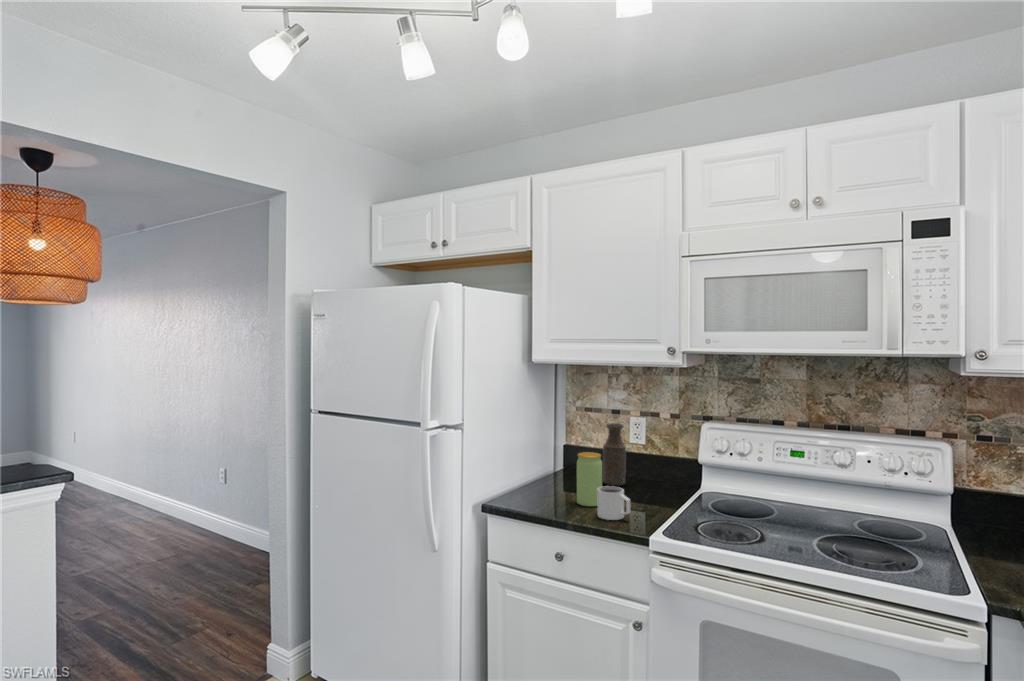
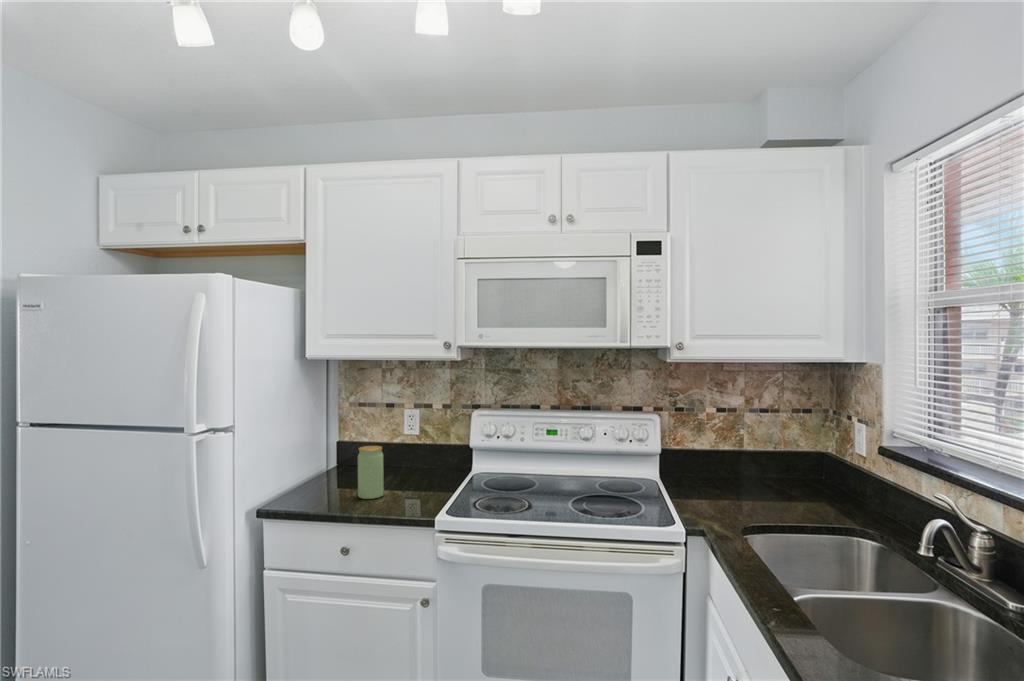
bottle: present [603,424,626,486] -> none [380,417,402,477]
mug: present [597,486,630,520] -> none [381,476,414,508]

